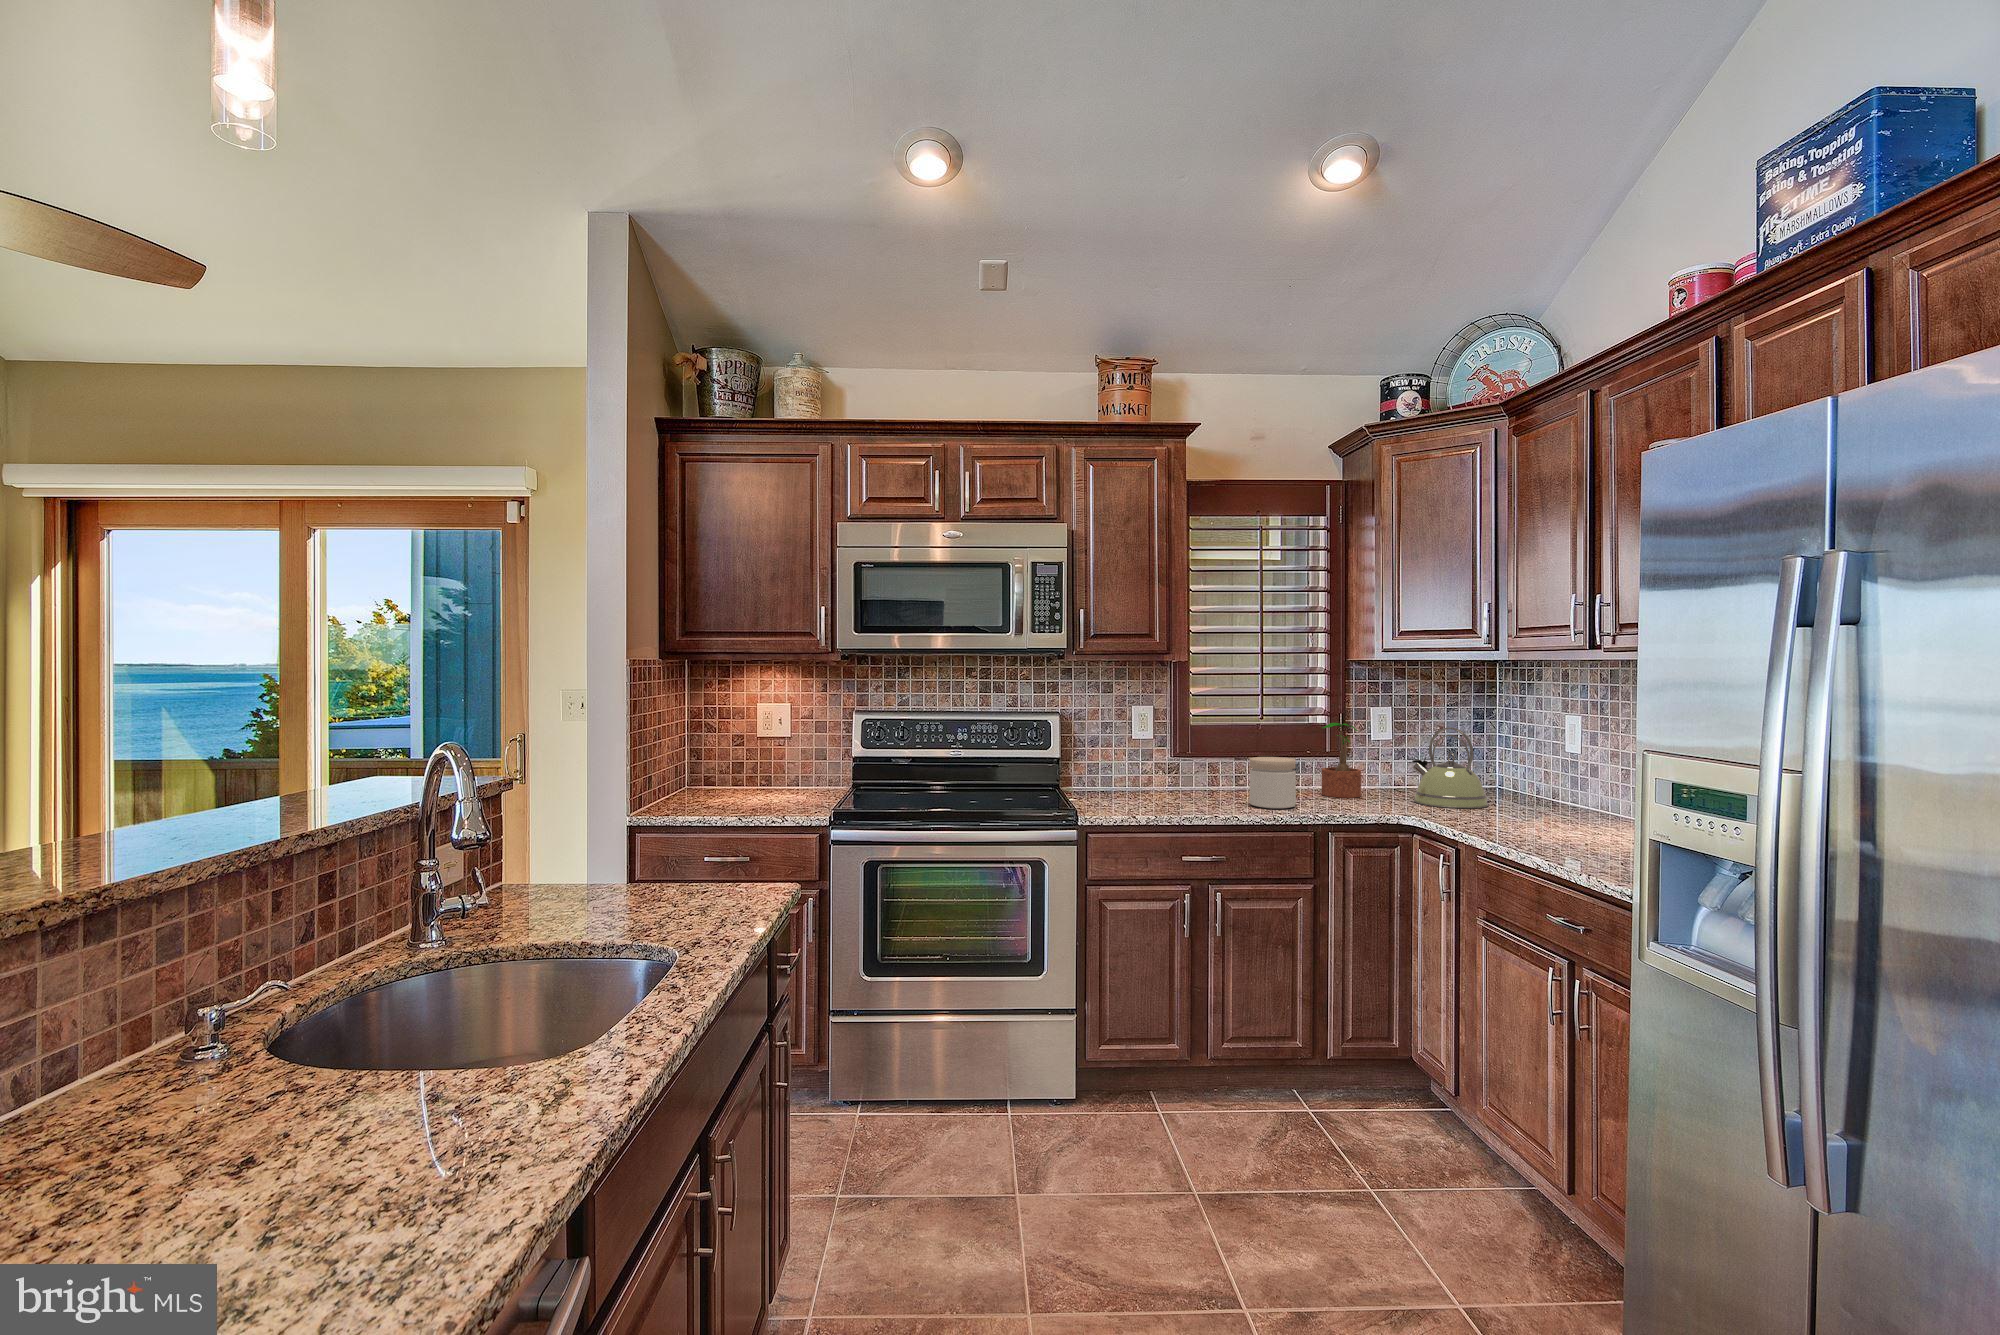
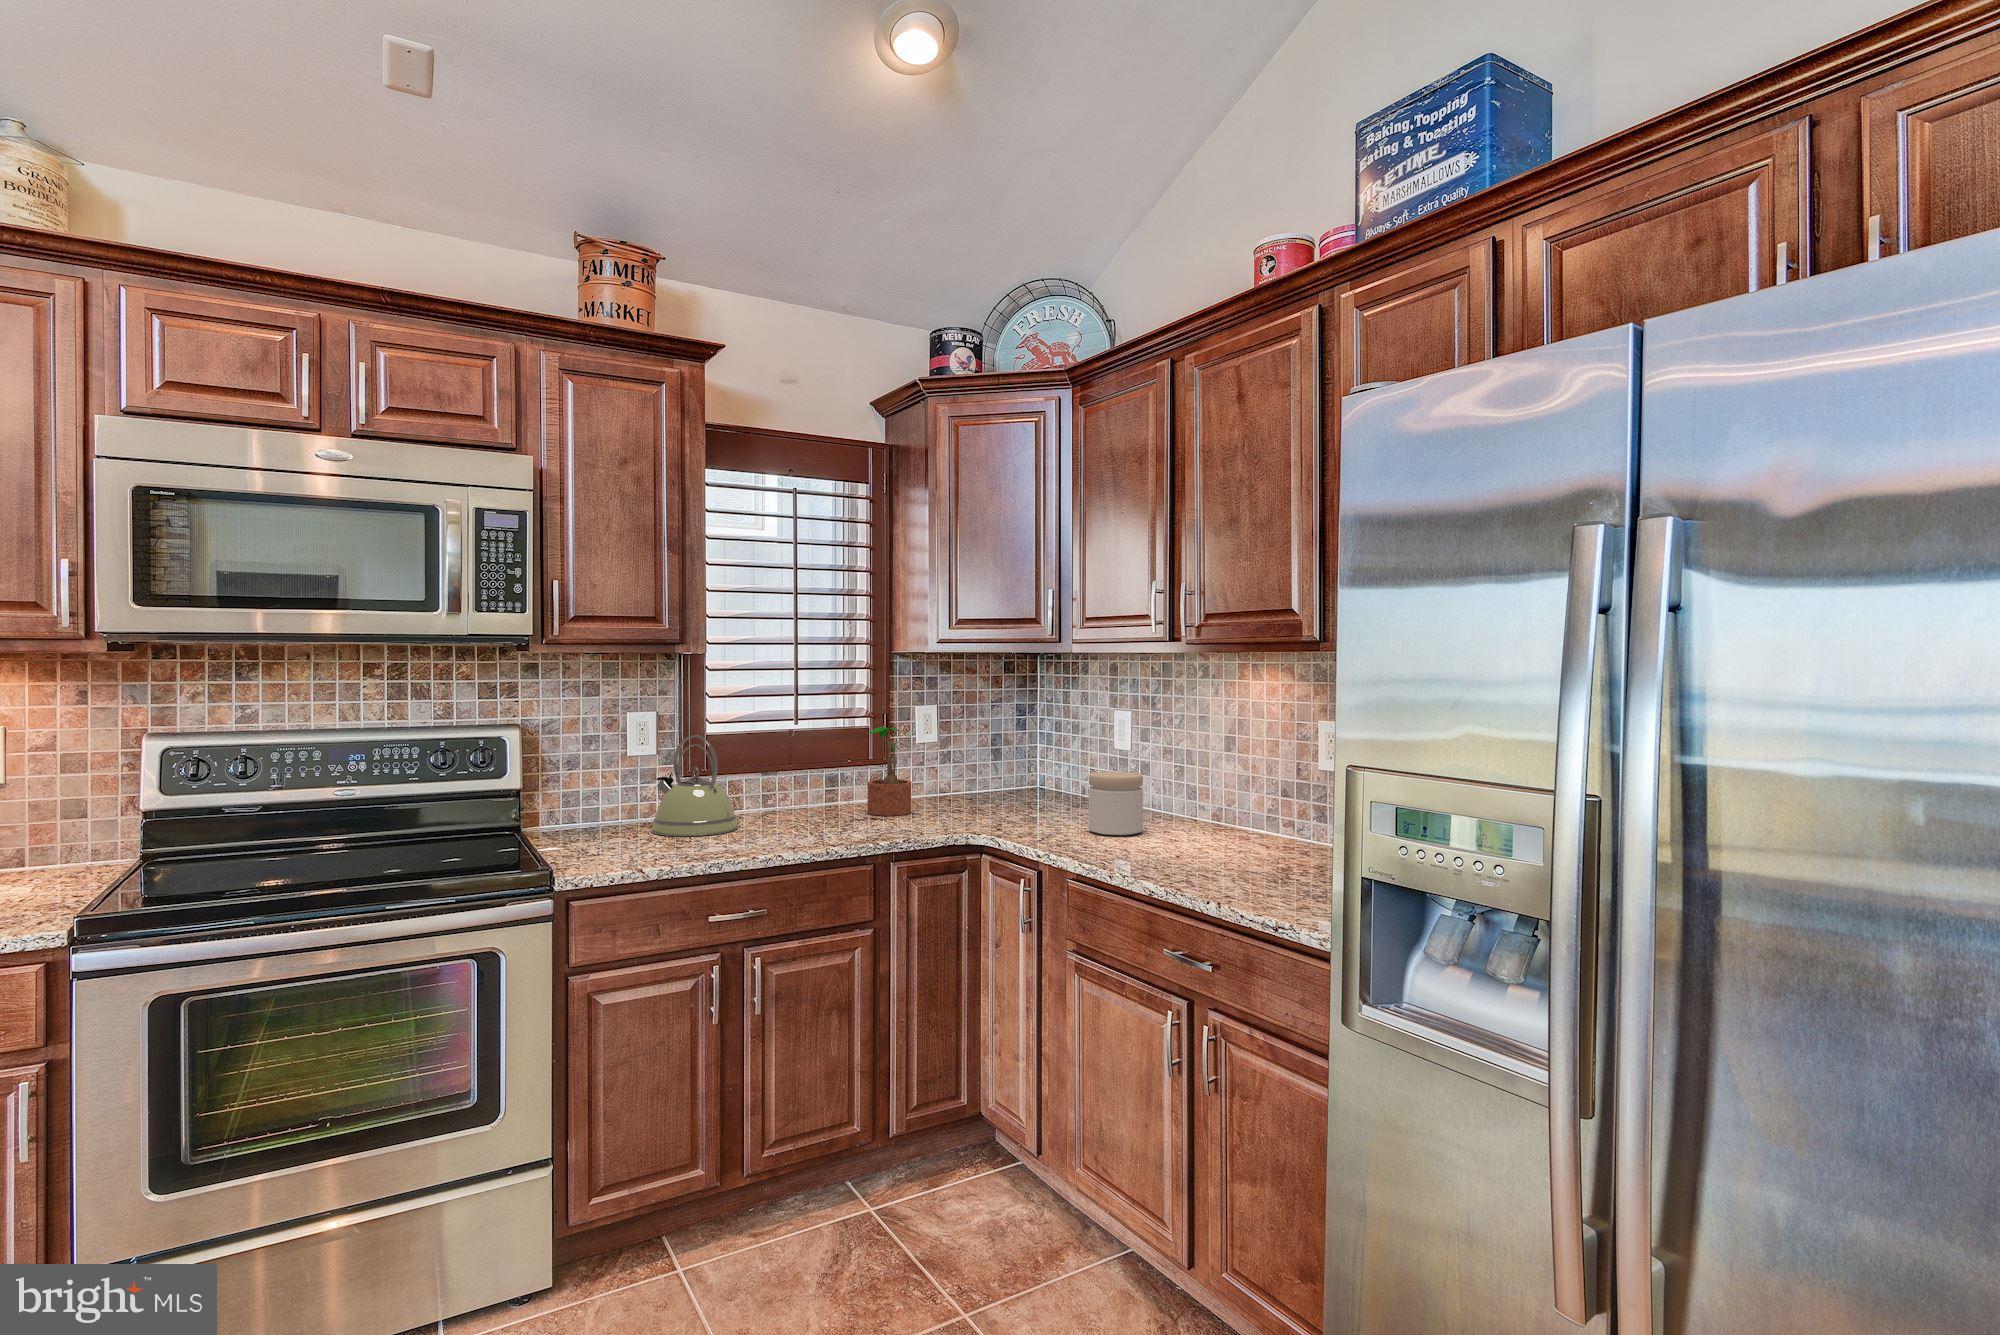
kettle: present [1412,727,1488,808] -> present [652,735,738,836]
jar: present [1250,757,1296,809] -> present [1088,771,1143,835]

